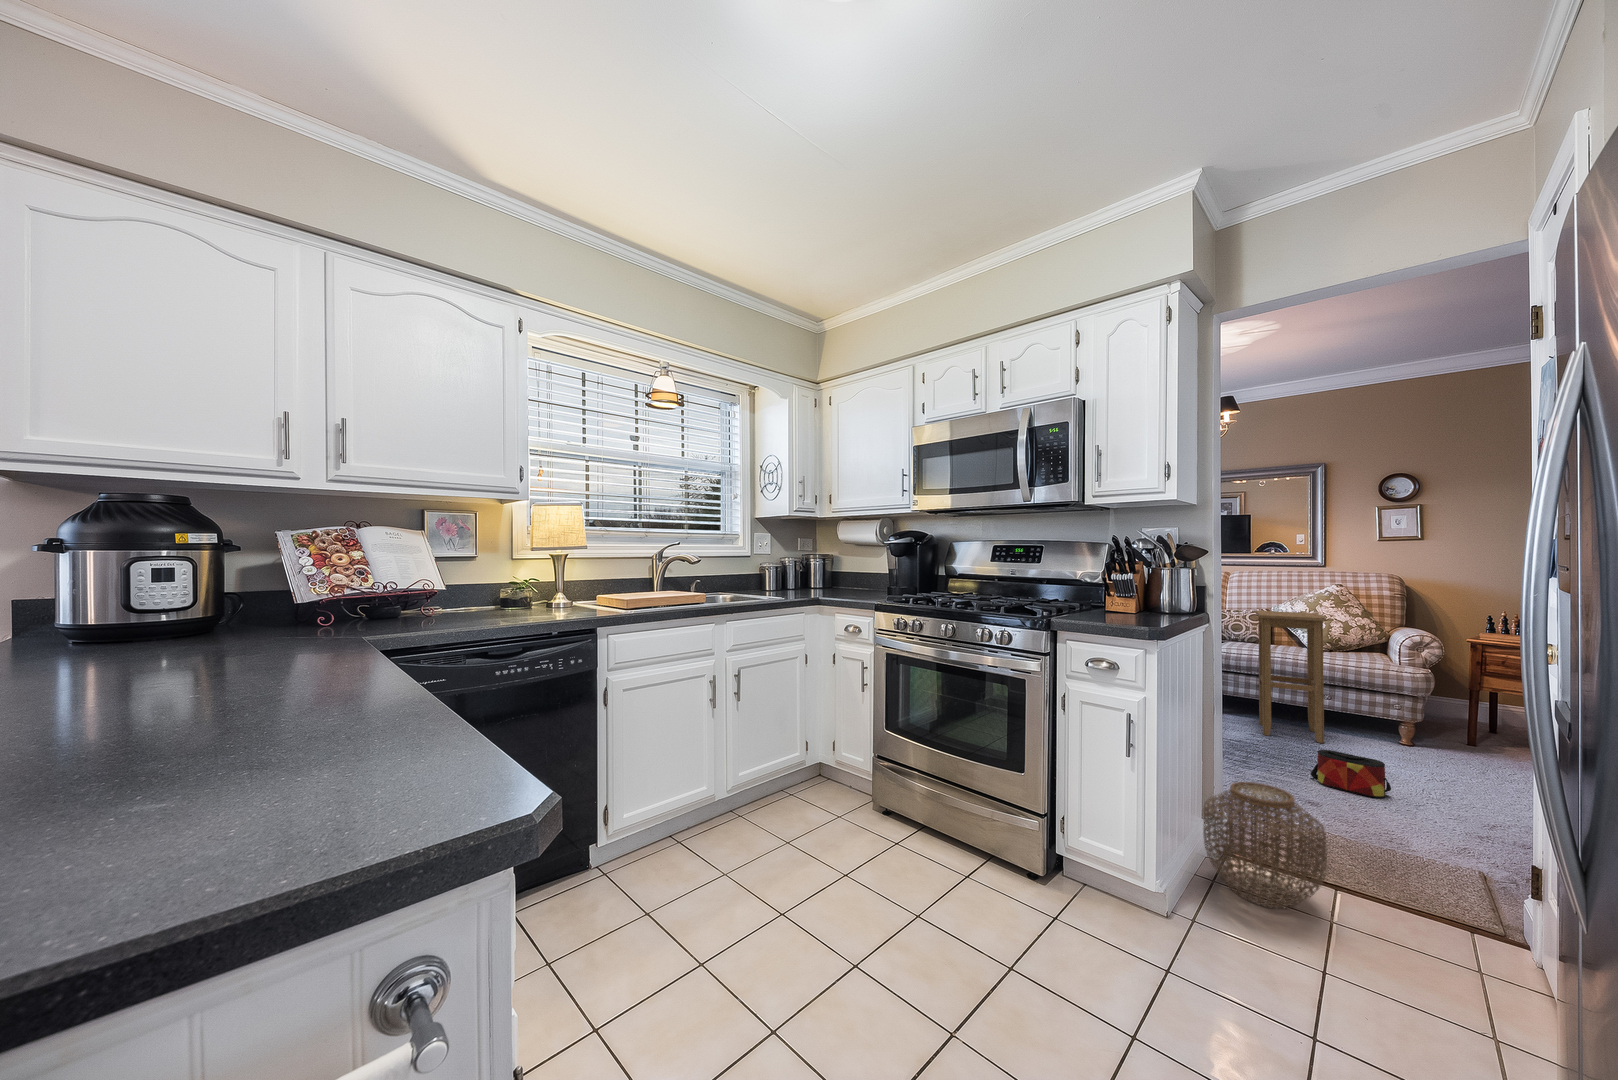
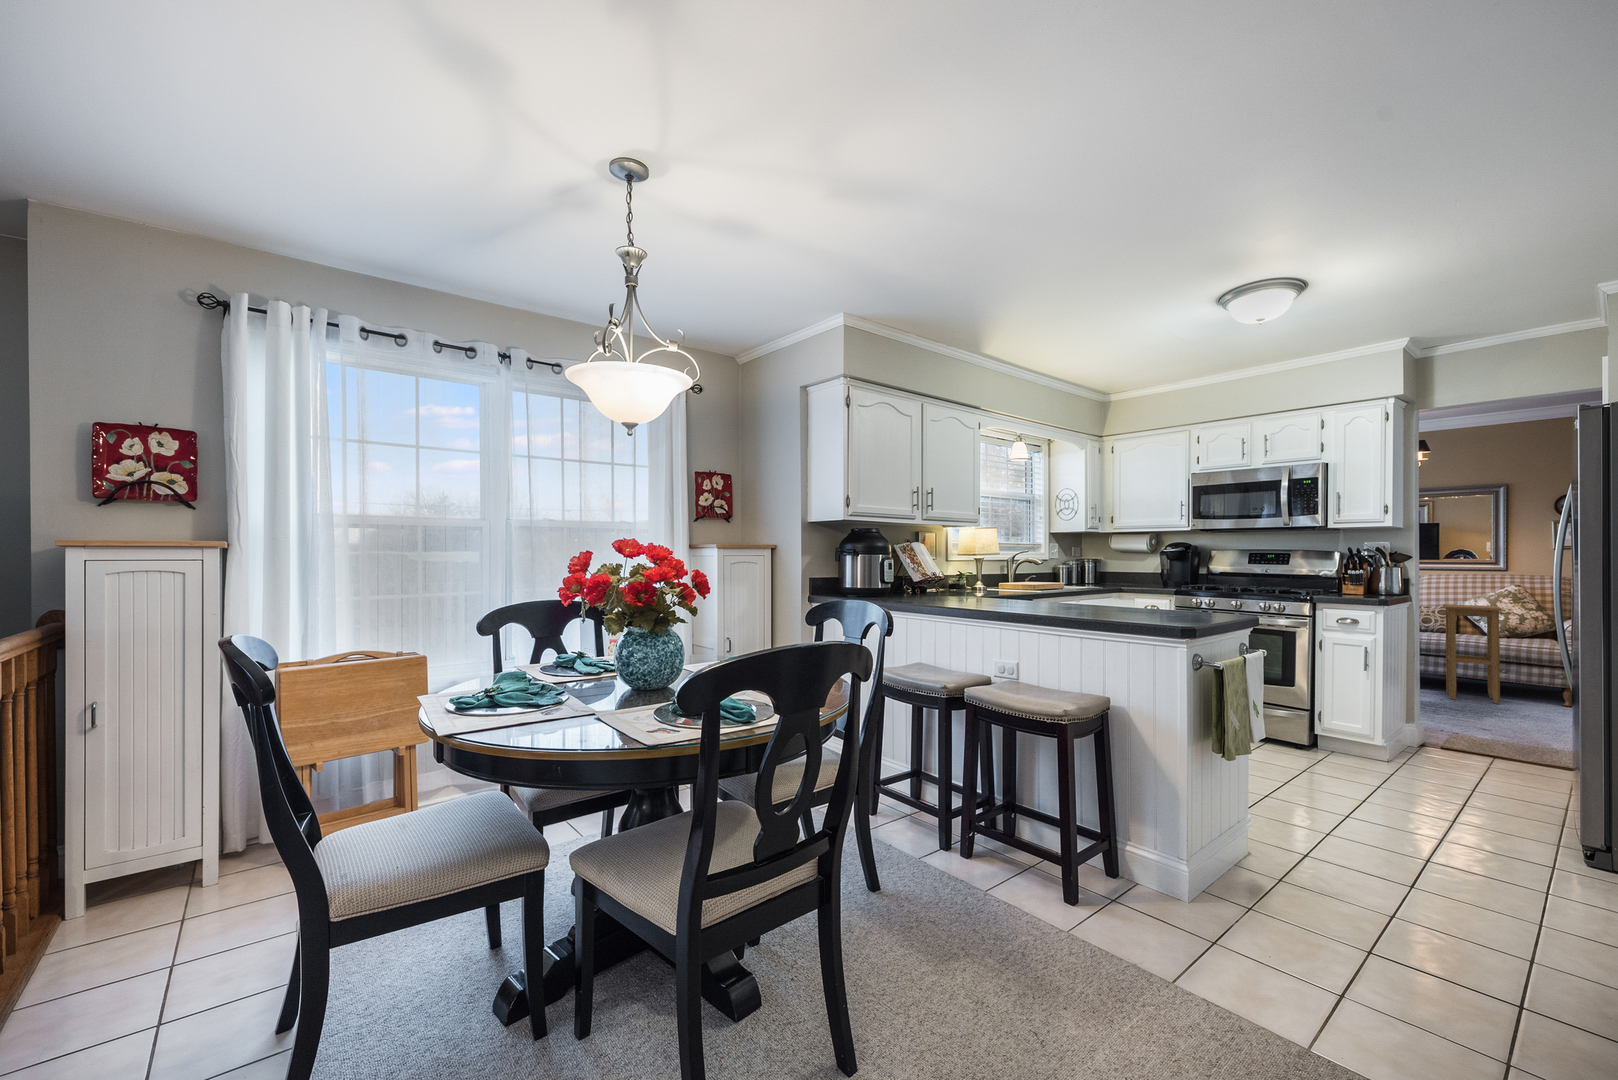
bag: present [1310,750,1391,798] -> none [1485,698,1546,729]
woven basket: present [1203,782,1327,909] -> none [1409,695,1487,762]

